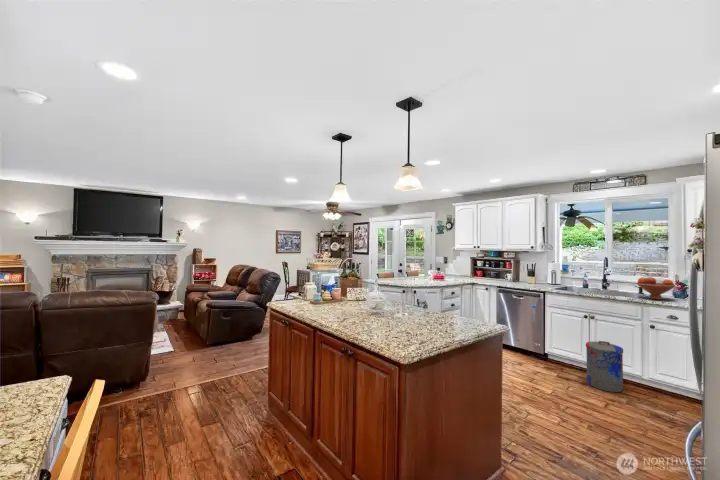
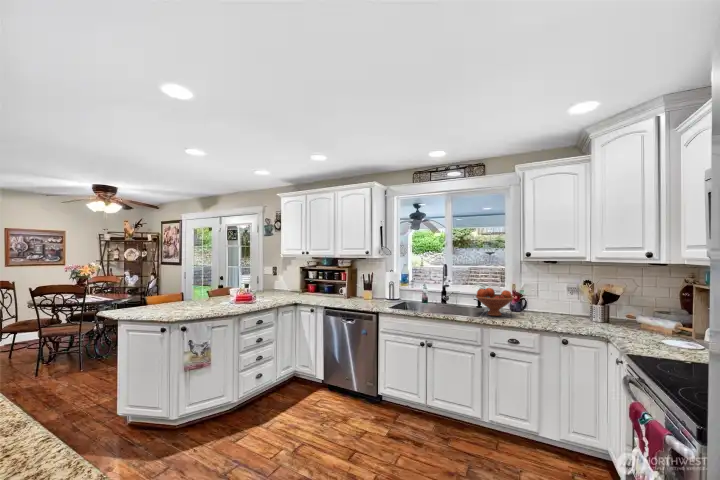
trash can: present [586,341,623,392] -> none [420,380,462,455]

